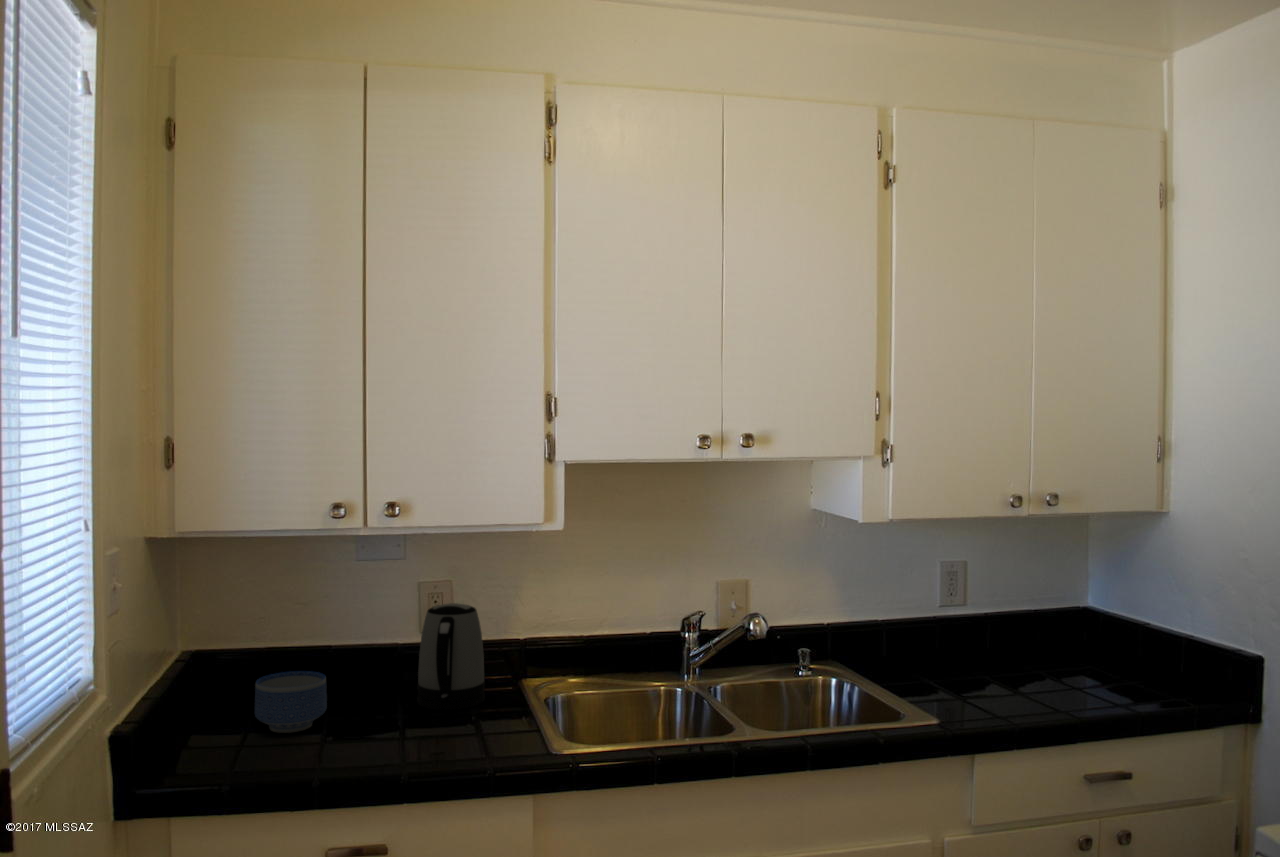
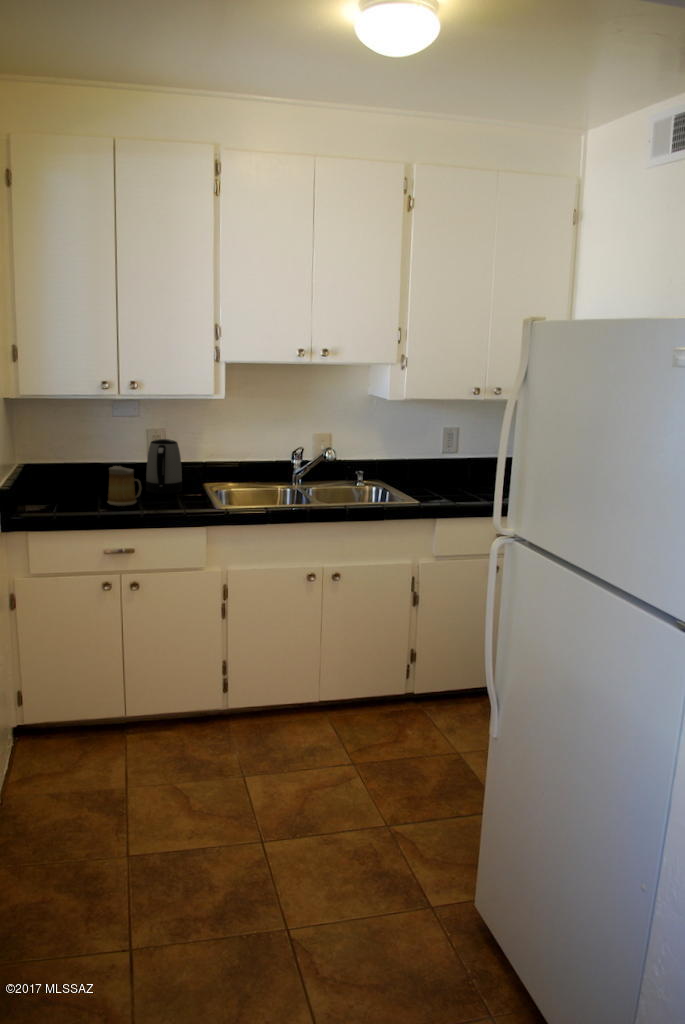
mug: none [335,668,404,749] -> present [108,466,141,506]
bowl: present [255,671,327,733] -> none [63,471,100,500]

